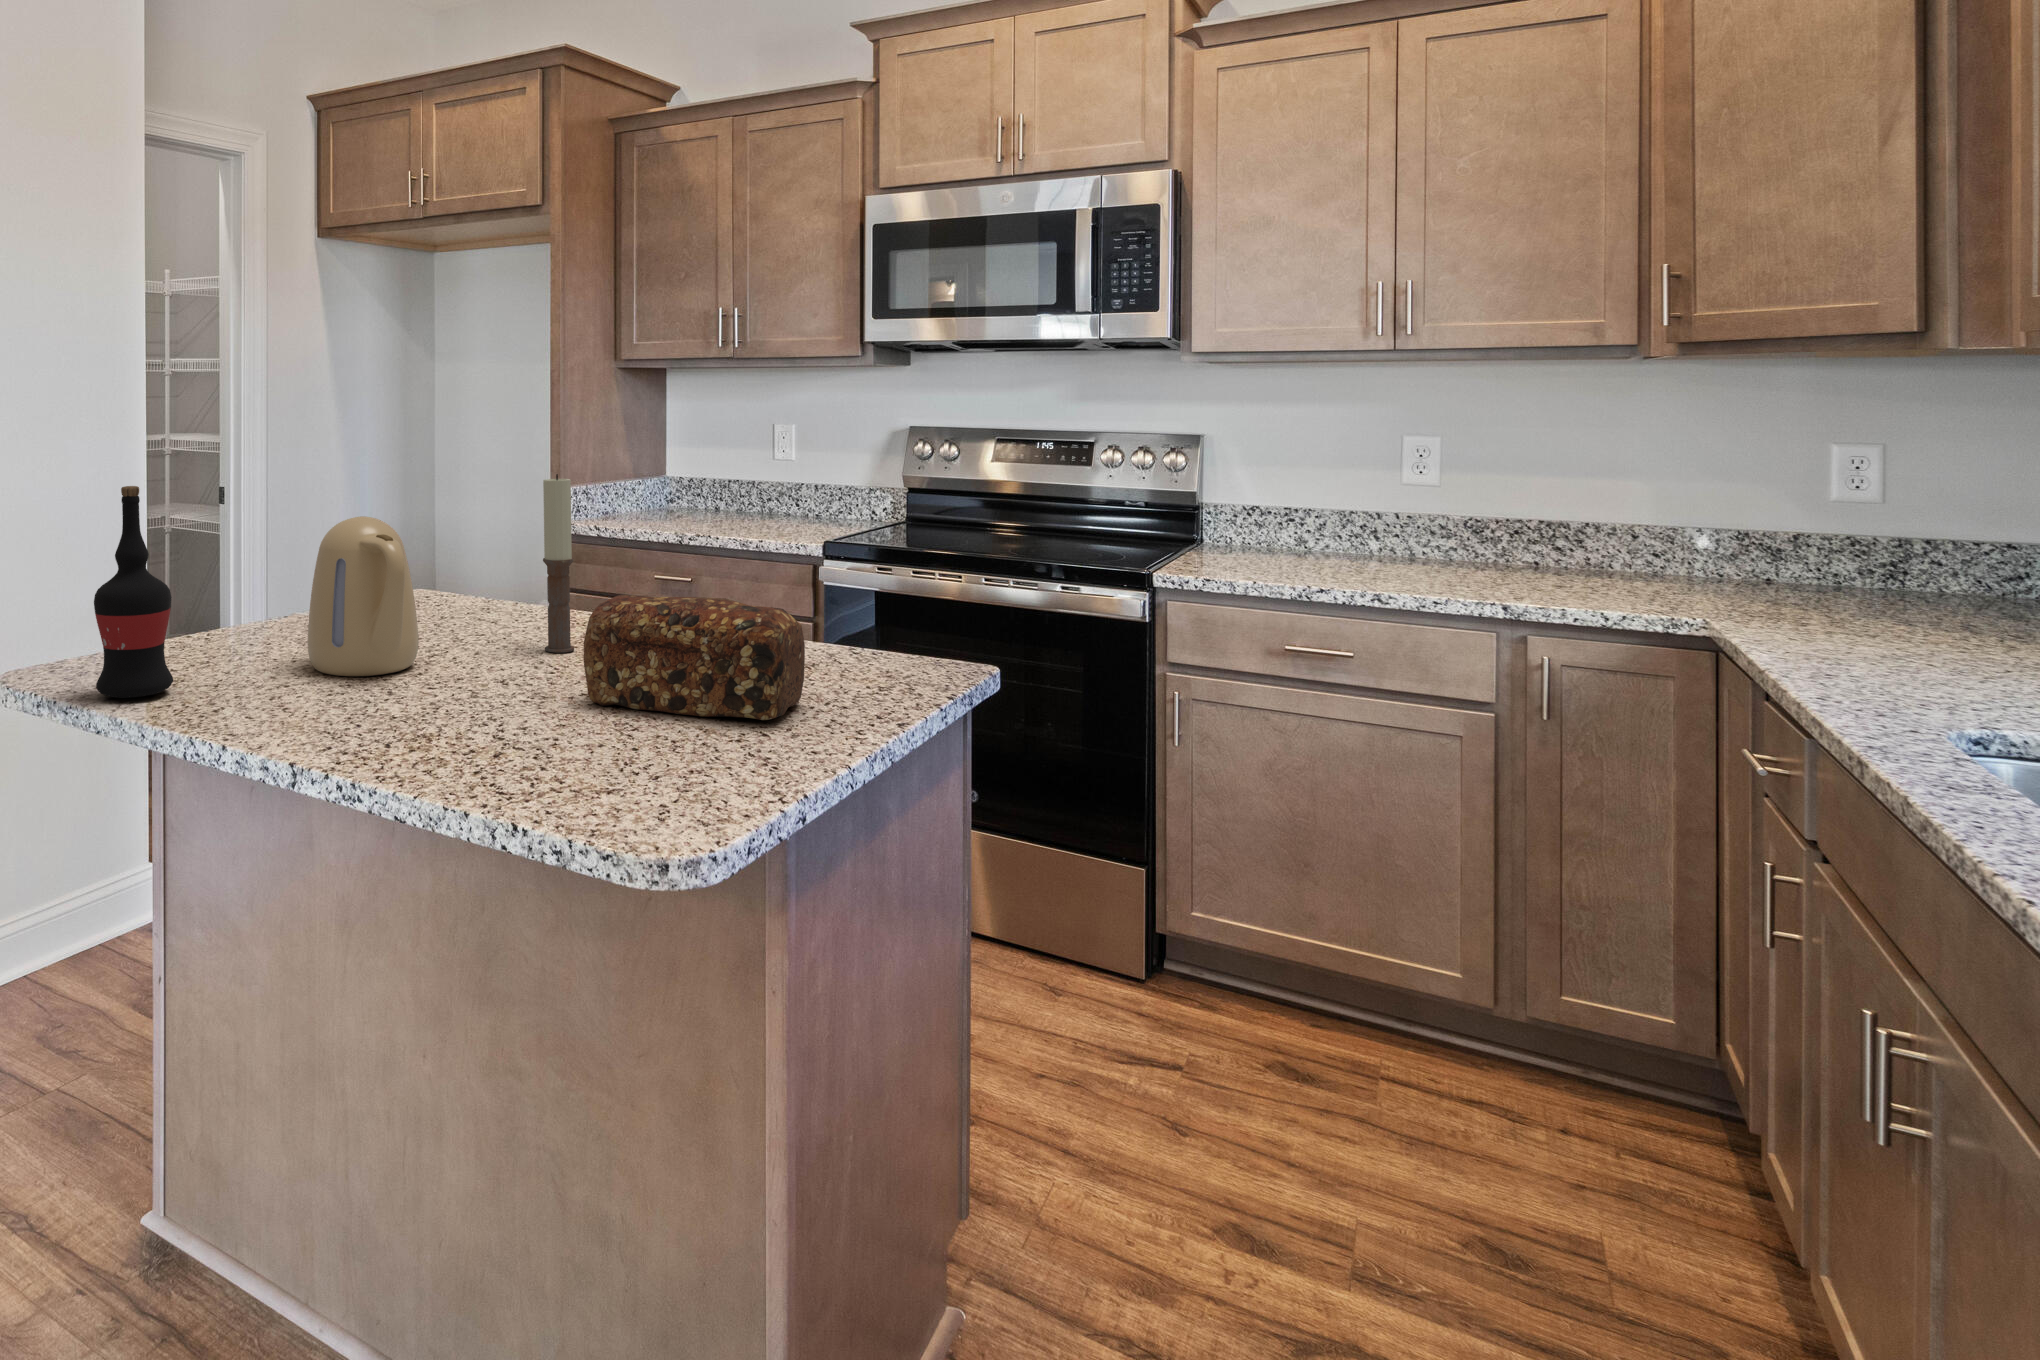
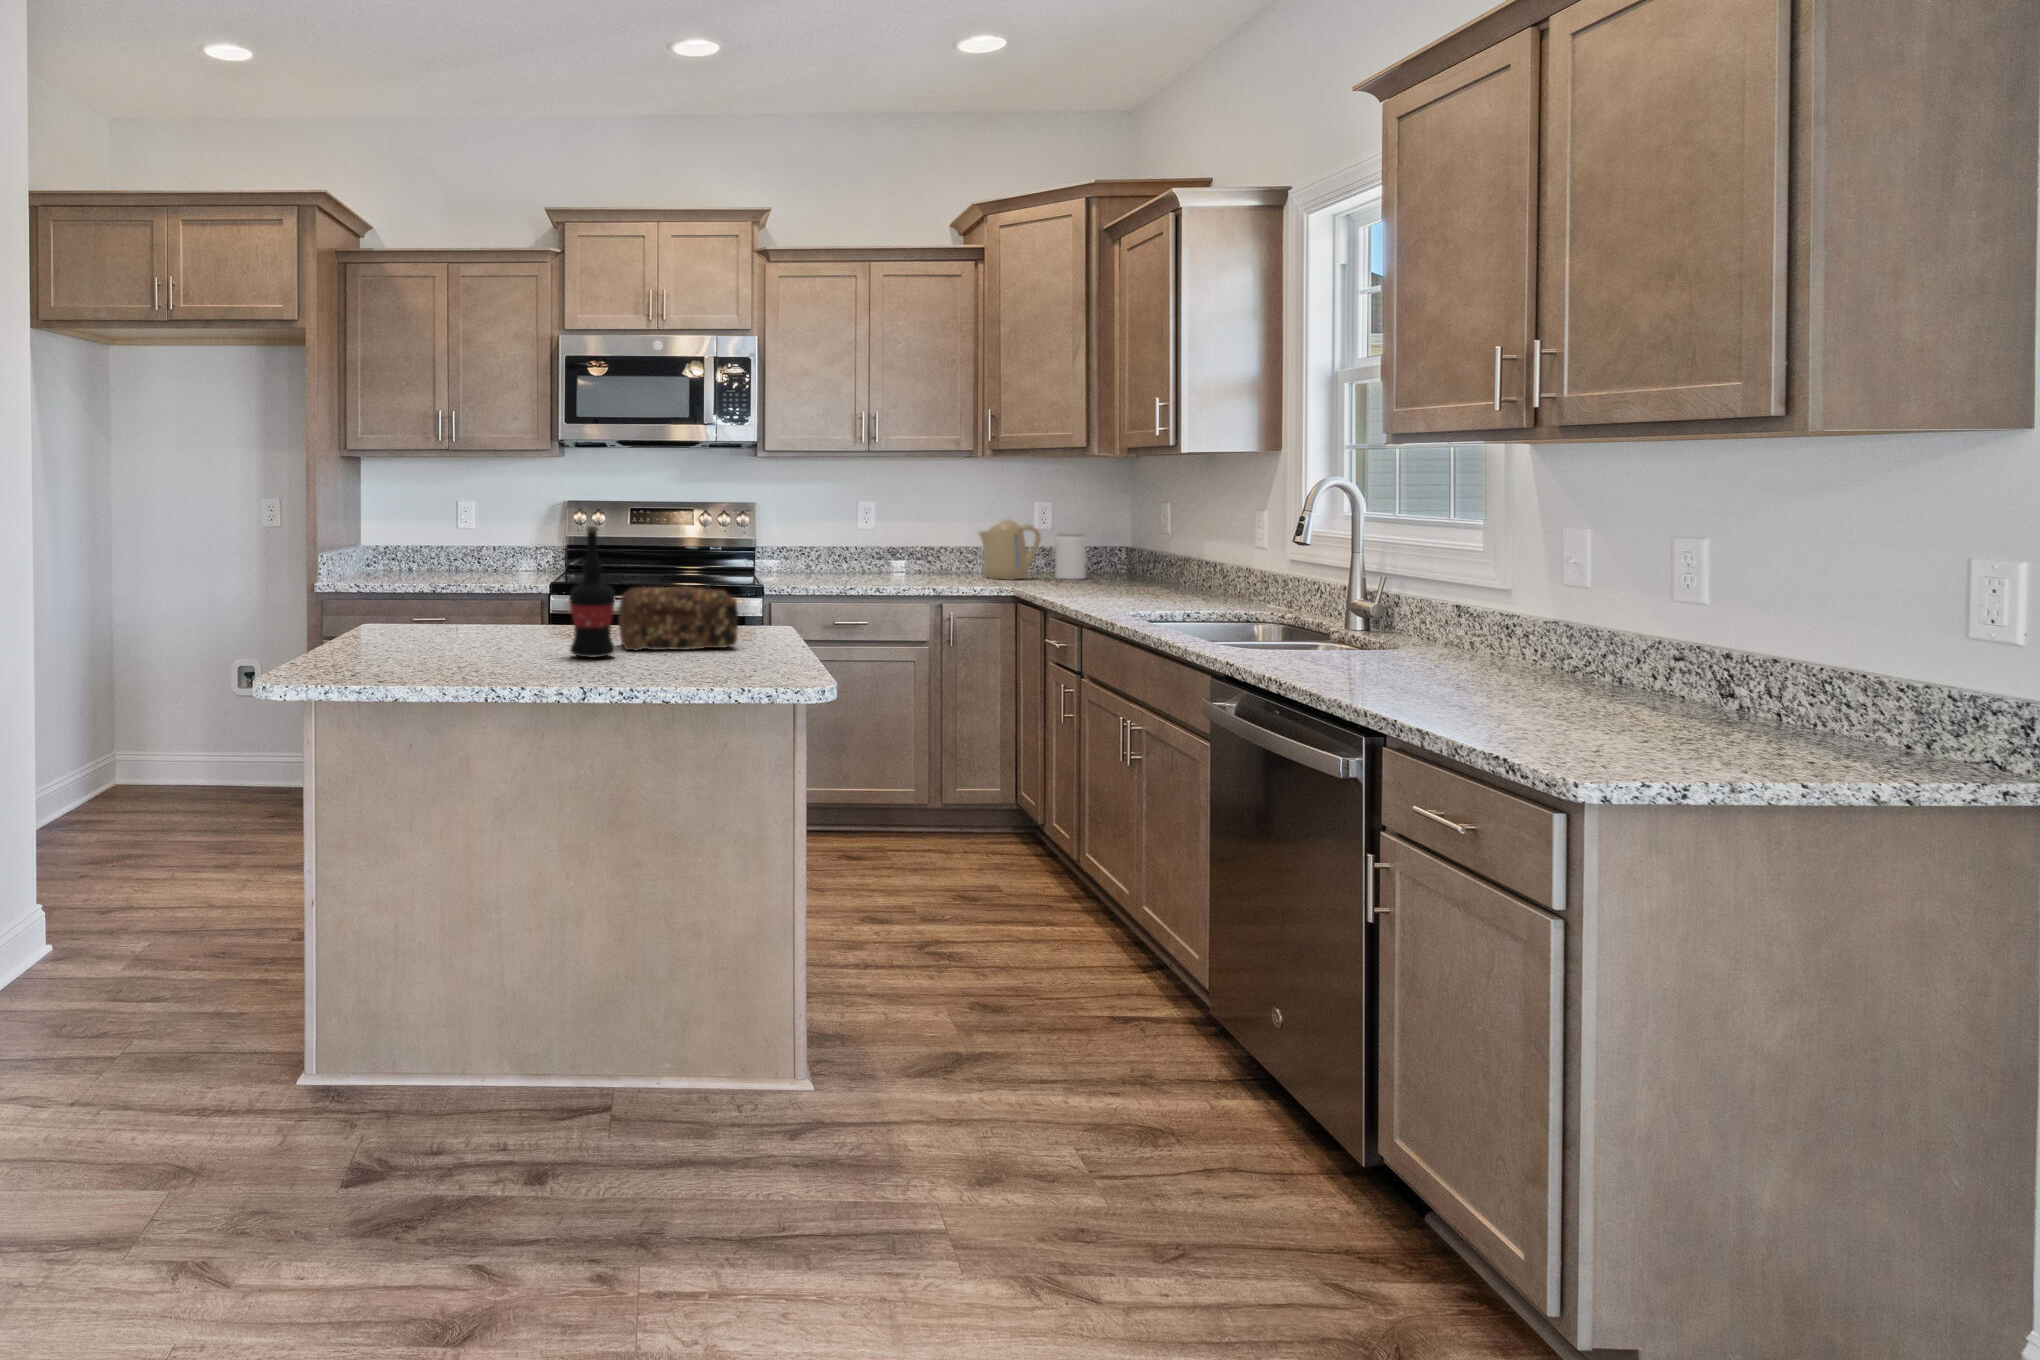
candle: present [543,474,574,653] -> none [524,522,544,637]
wine bottle: present [94,486,173,698] -> present [569,526,615,657]
jar: none [1871,505,1959,601] -> present [1055,534,1086,579]
kettle: present [307,516,419,676] -> present [979,519,1041,580]

